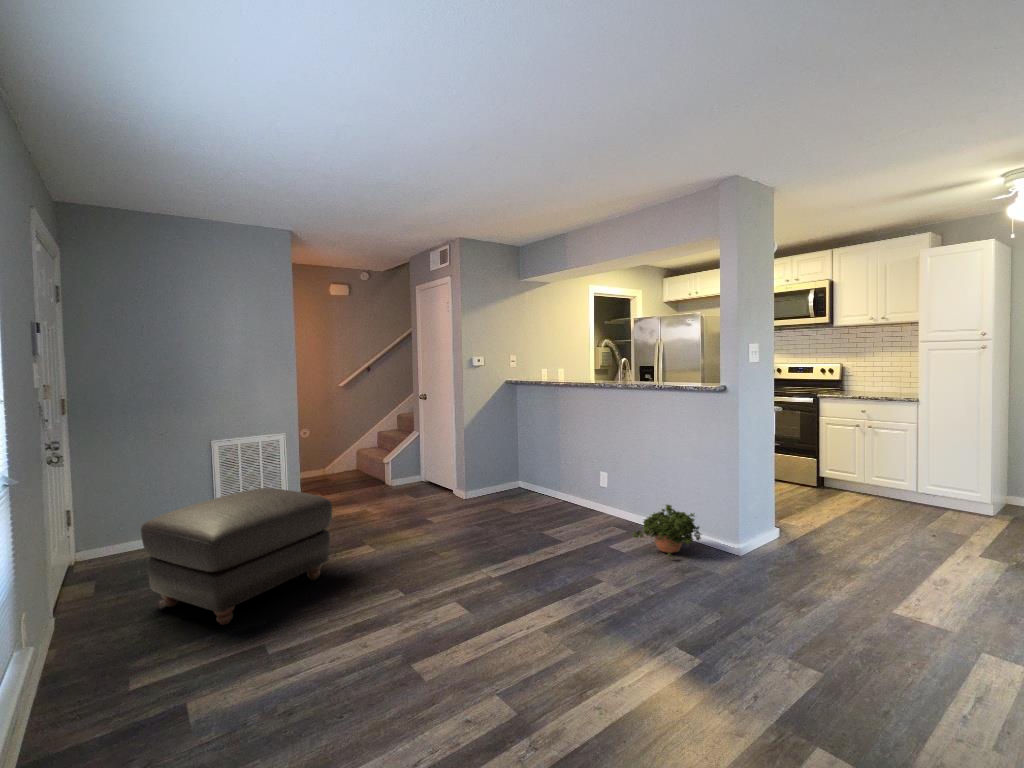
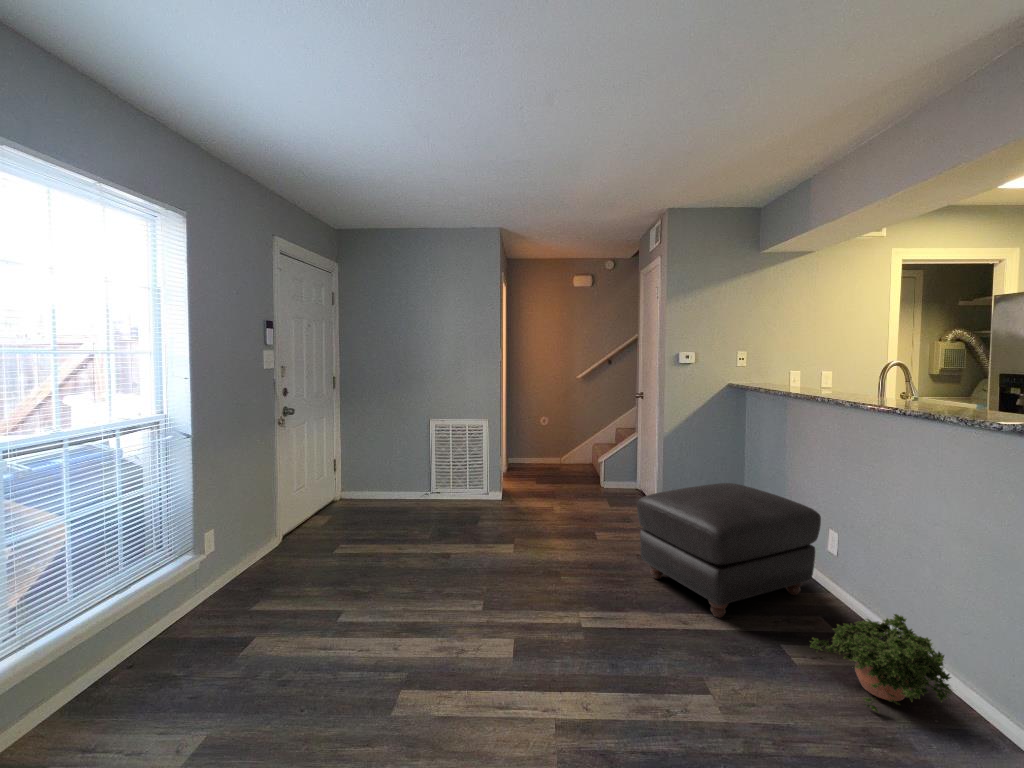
ottoman: present [141,488,332,625] -> present [637,483,821,618]

